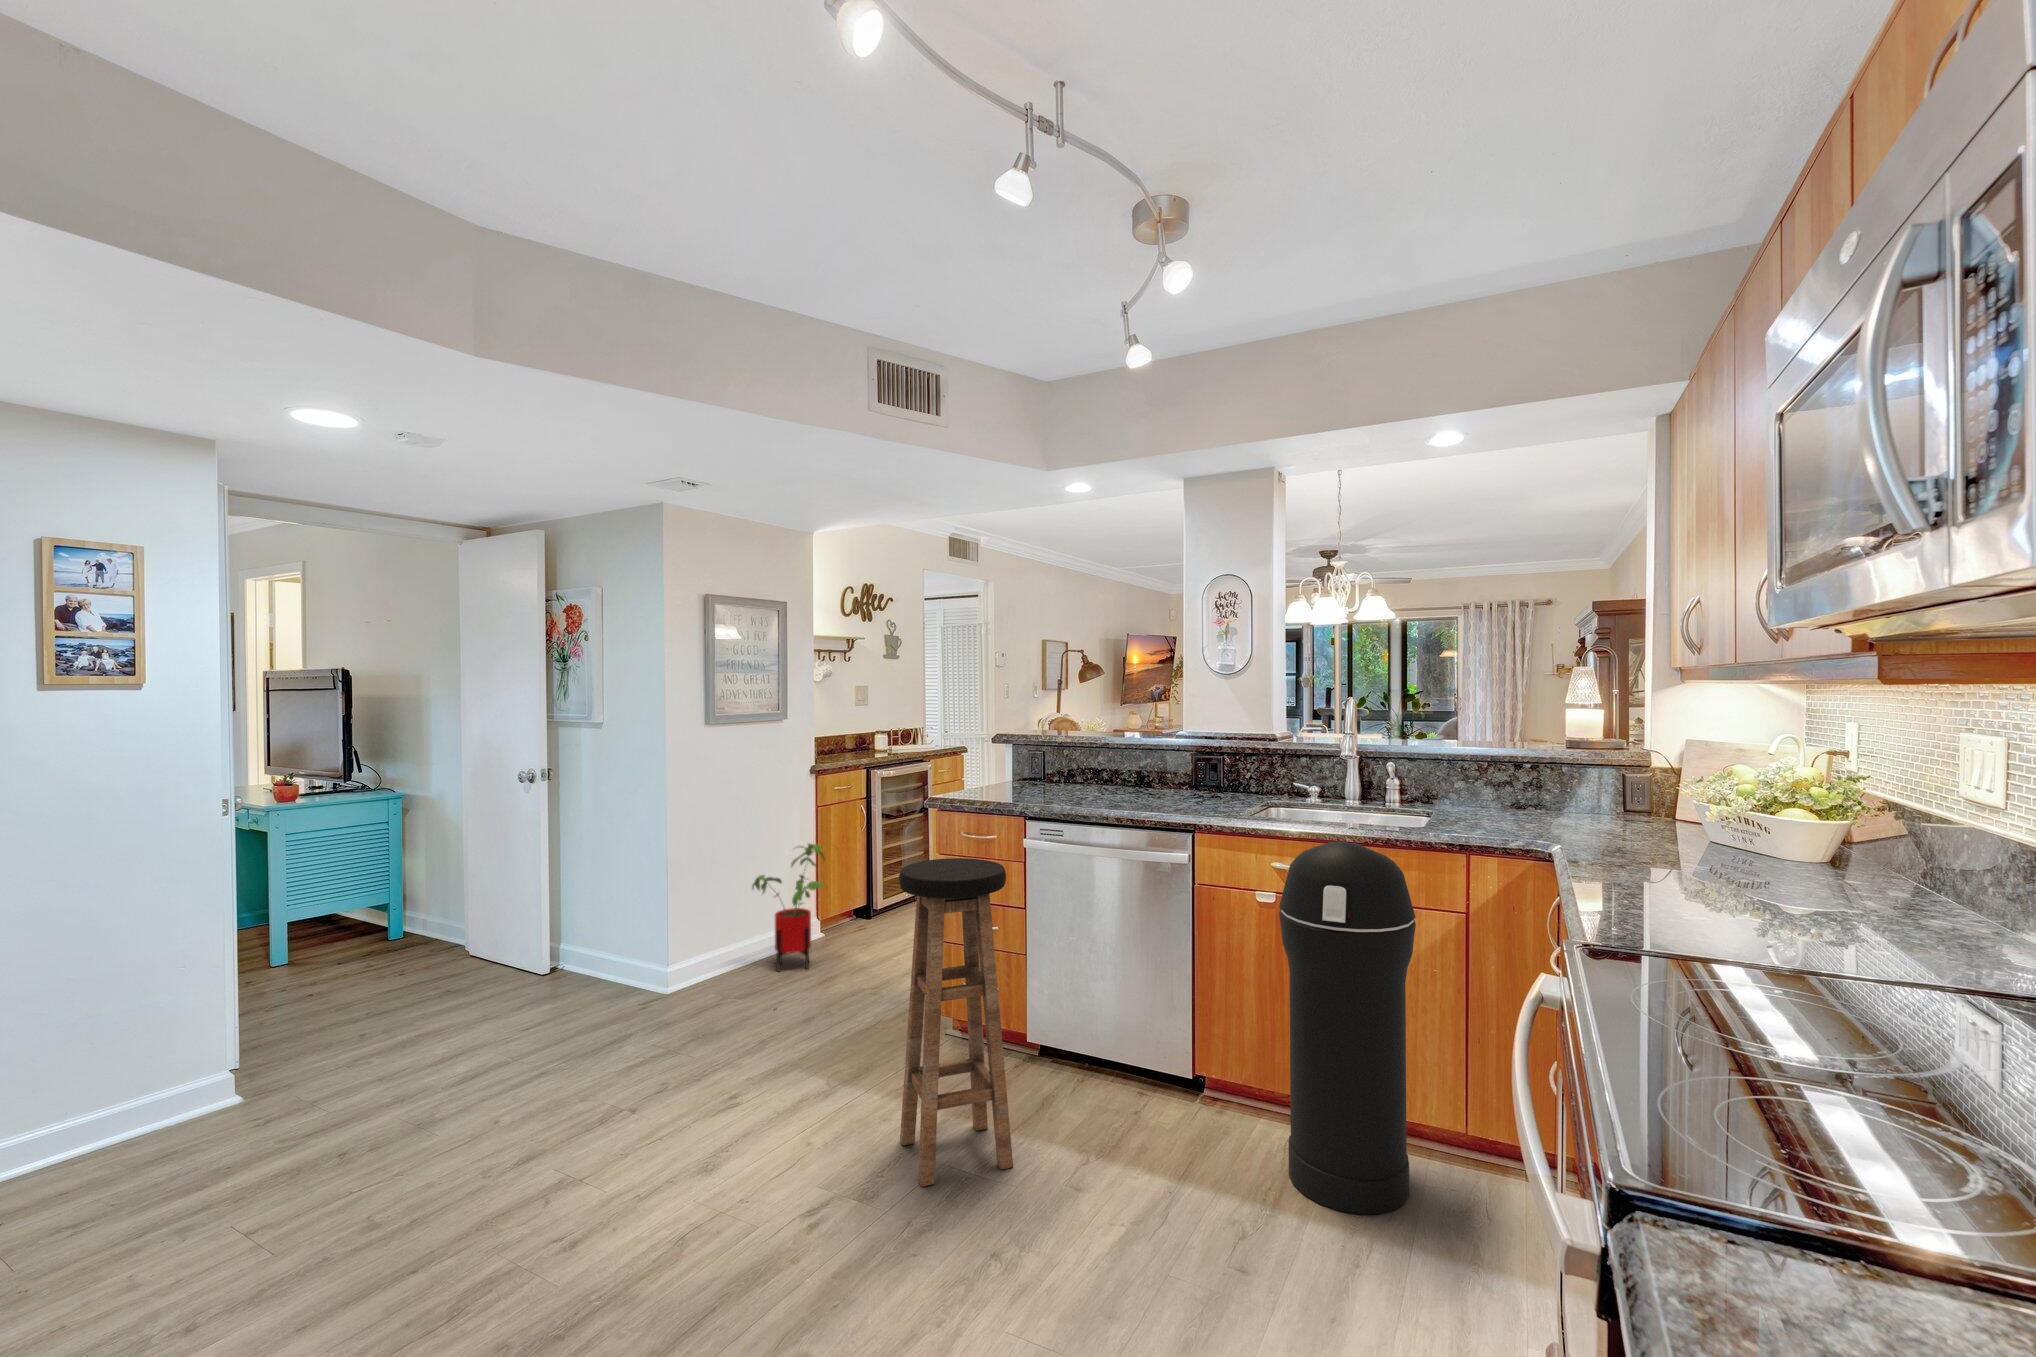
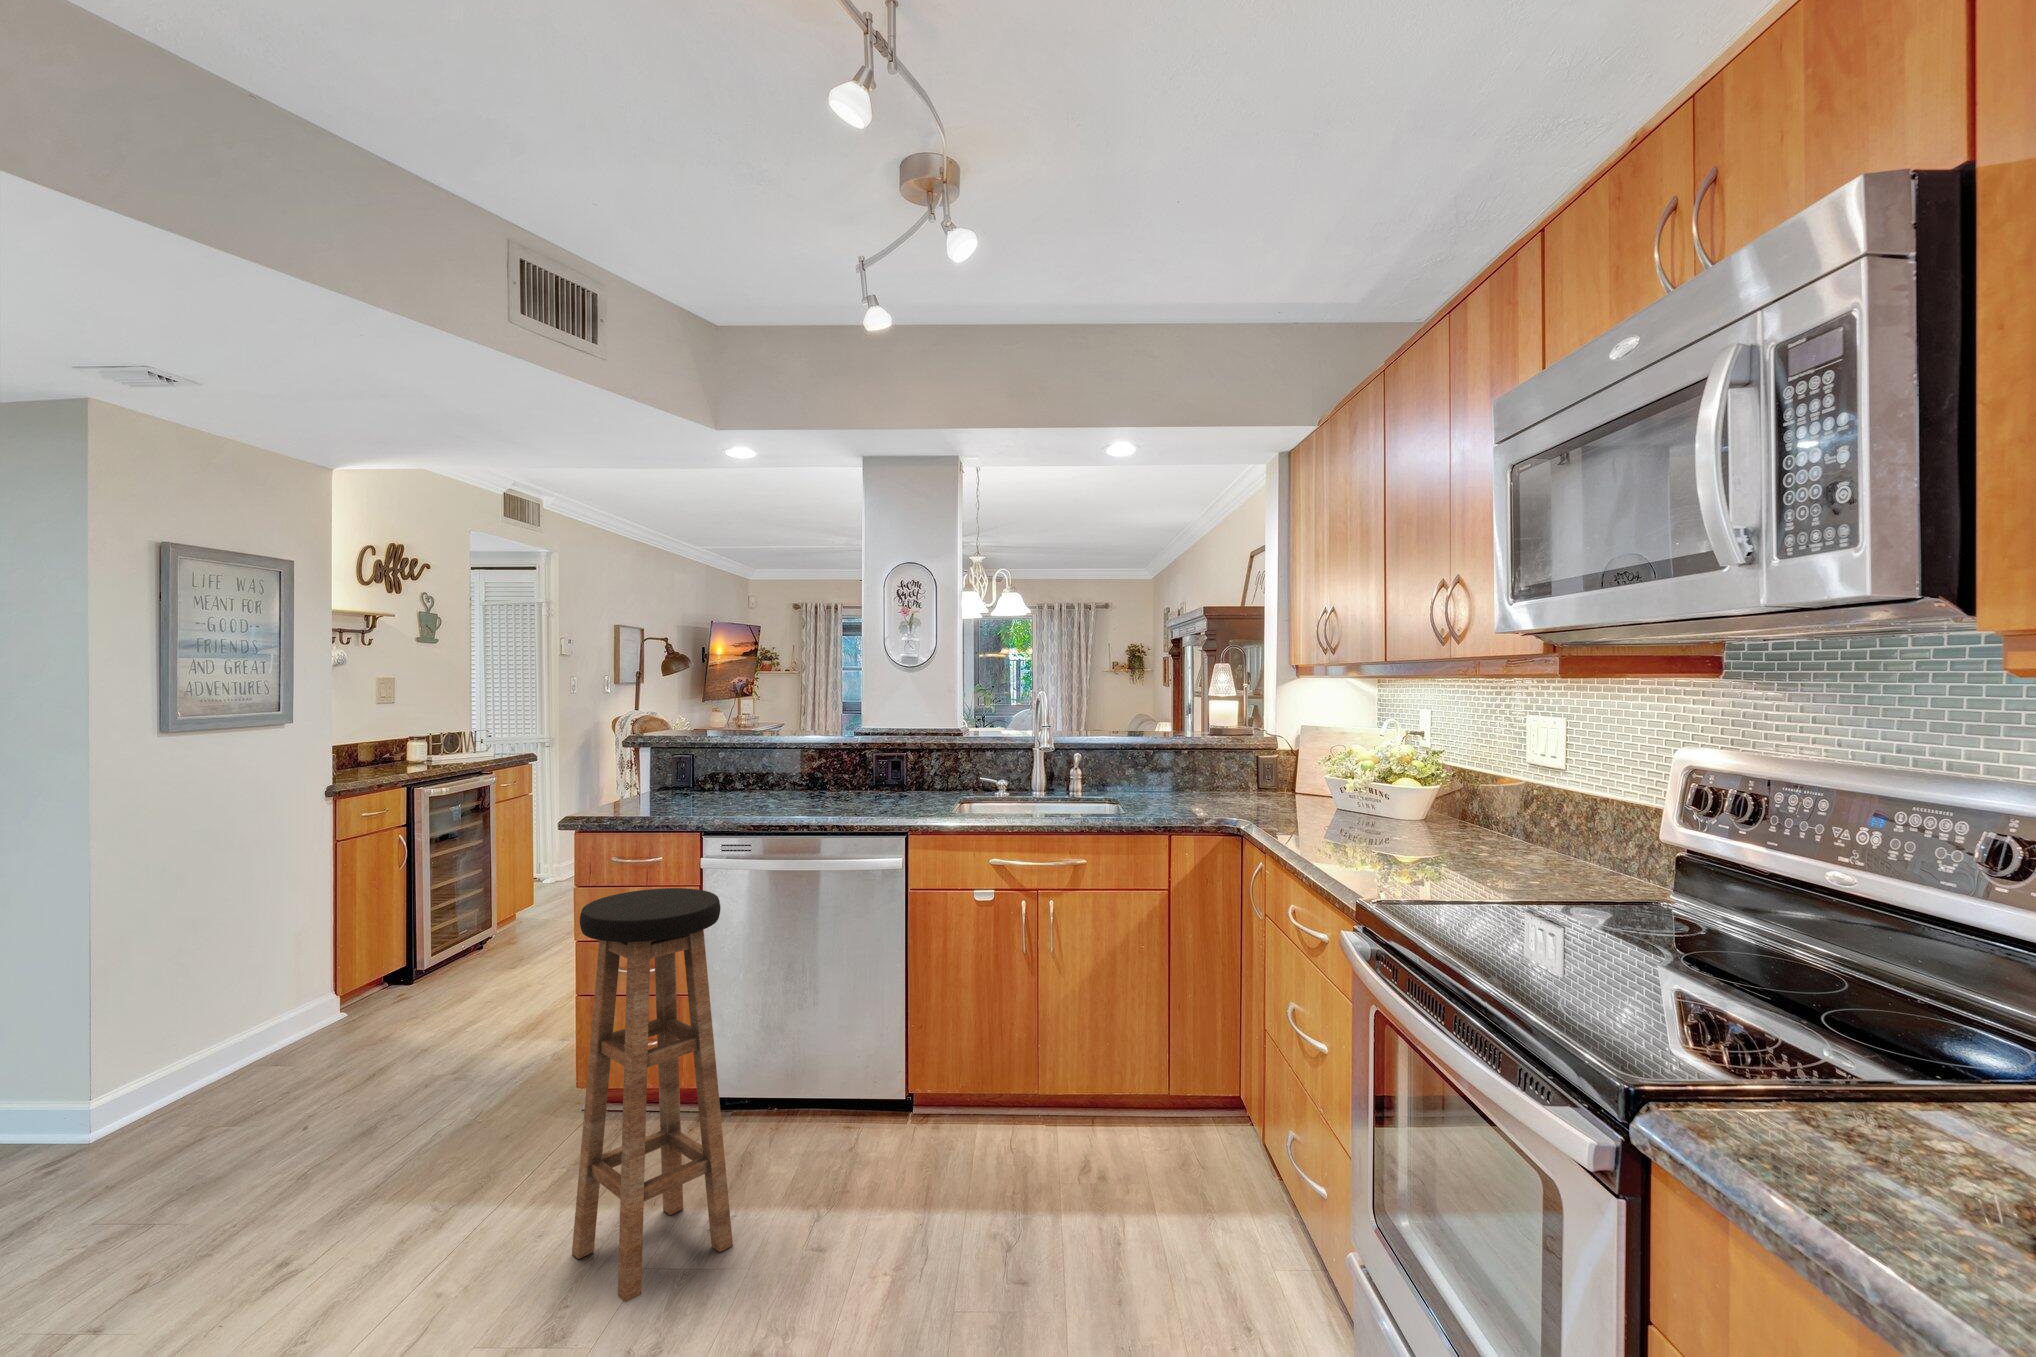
trash can: present [1279,842,1416,1214] -> none [1013,833,1139,1195]
house plant: present [752,844,825,971] -> none [243,892,373,1074]

